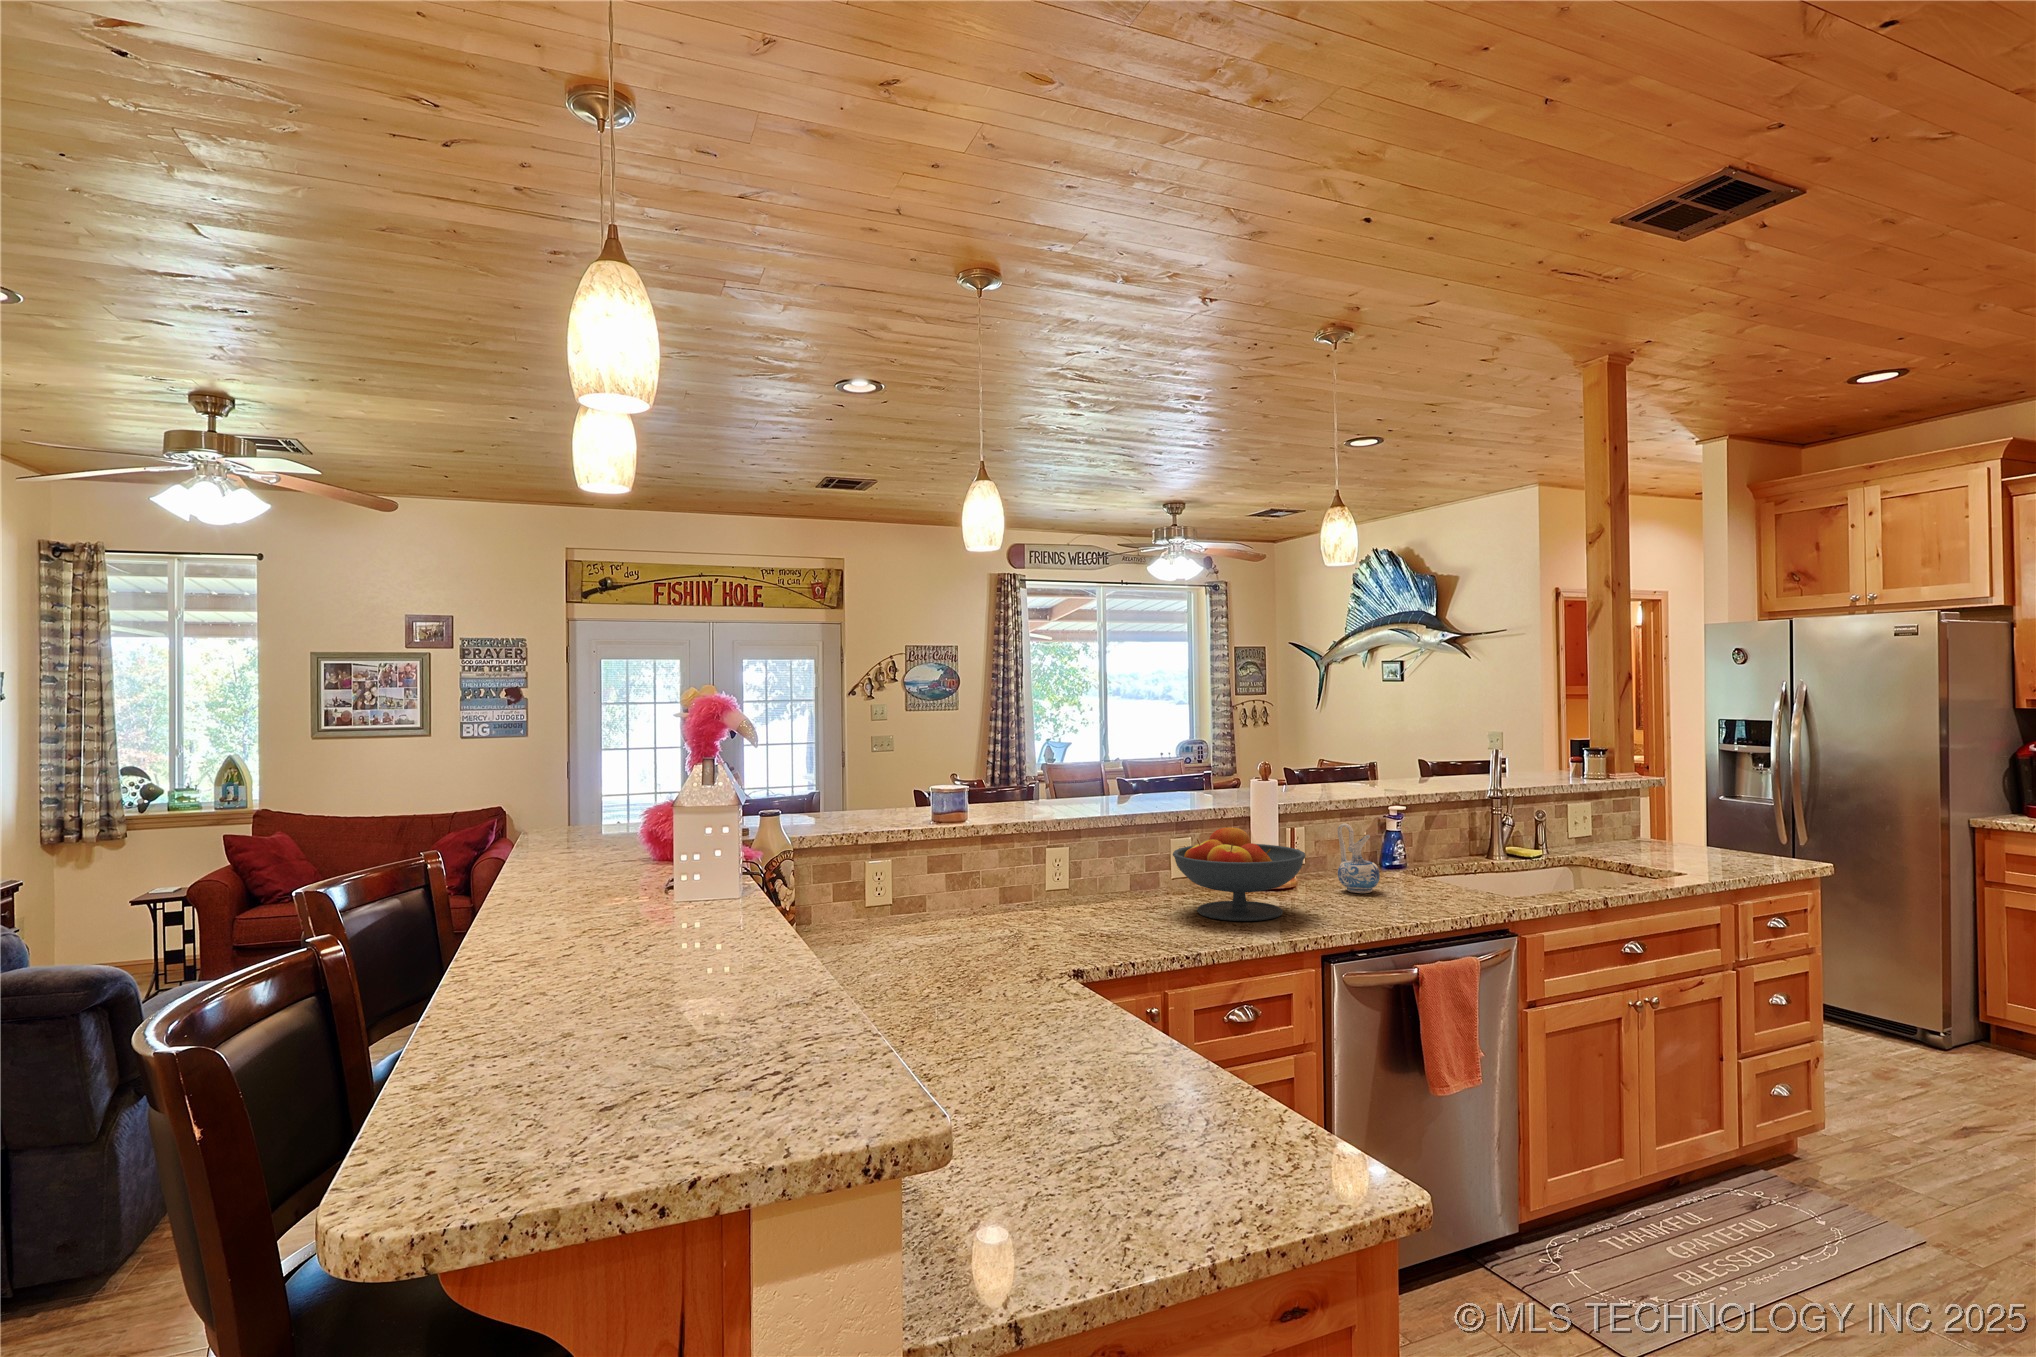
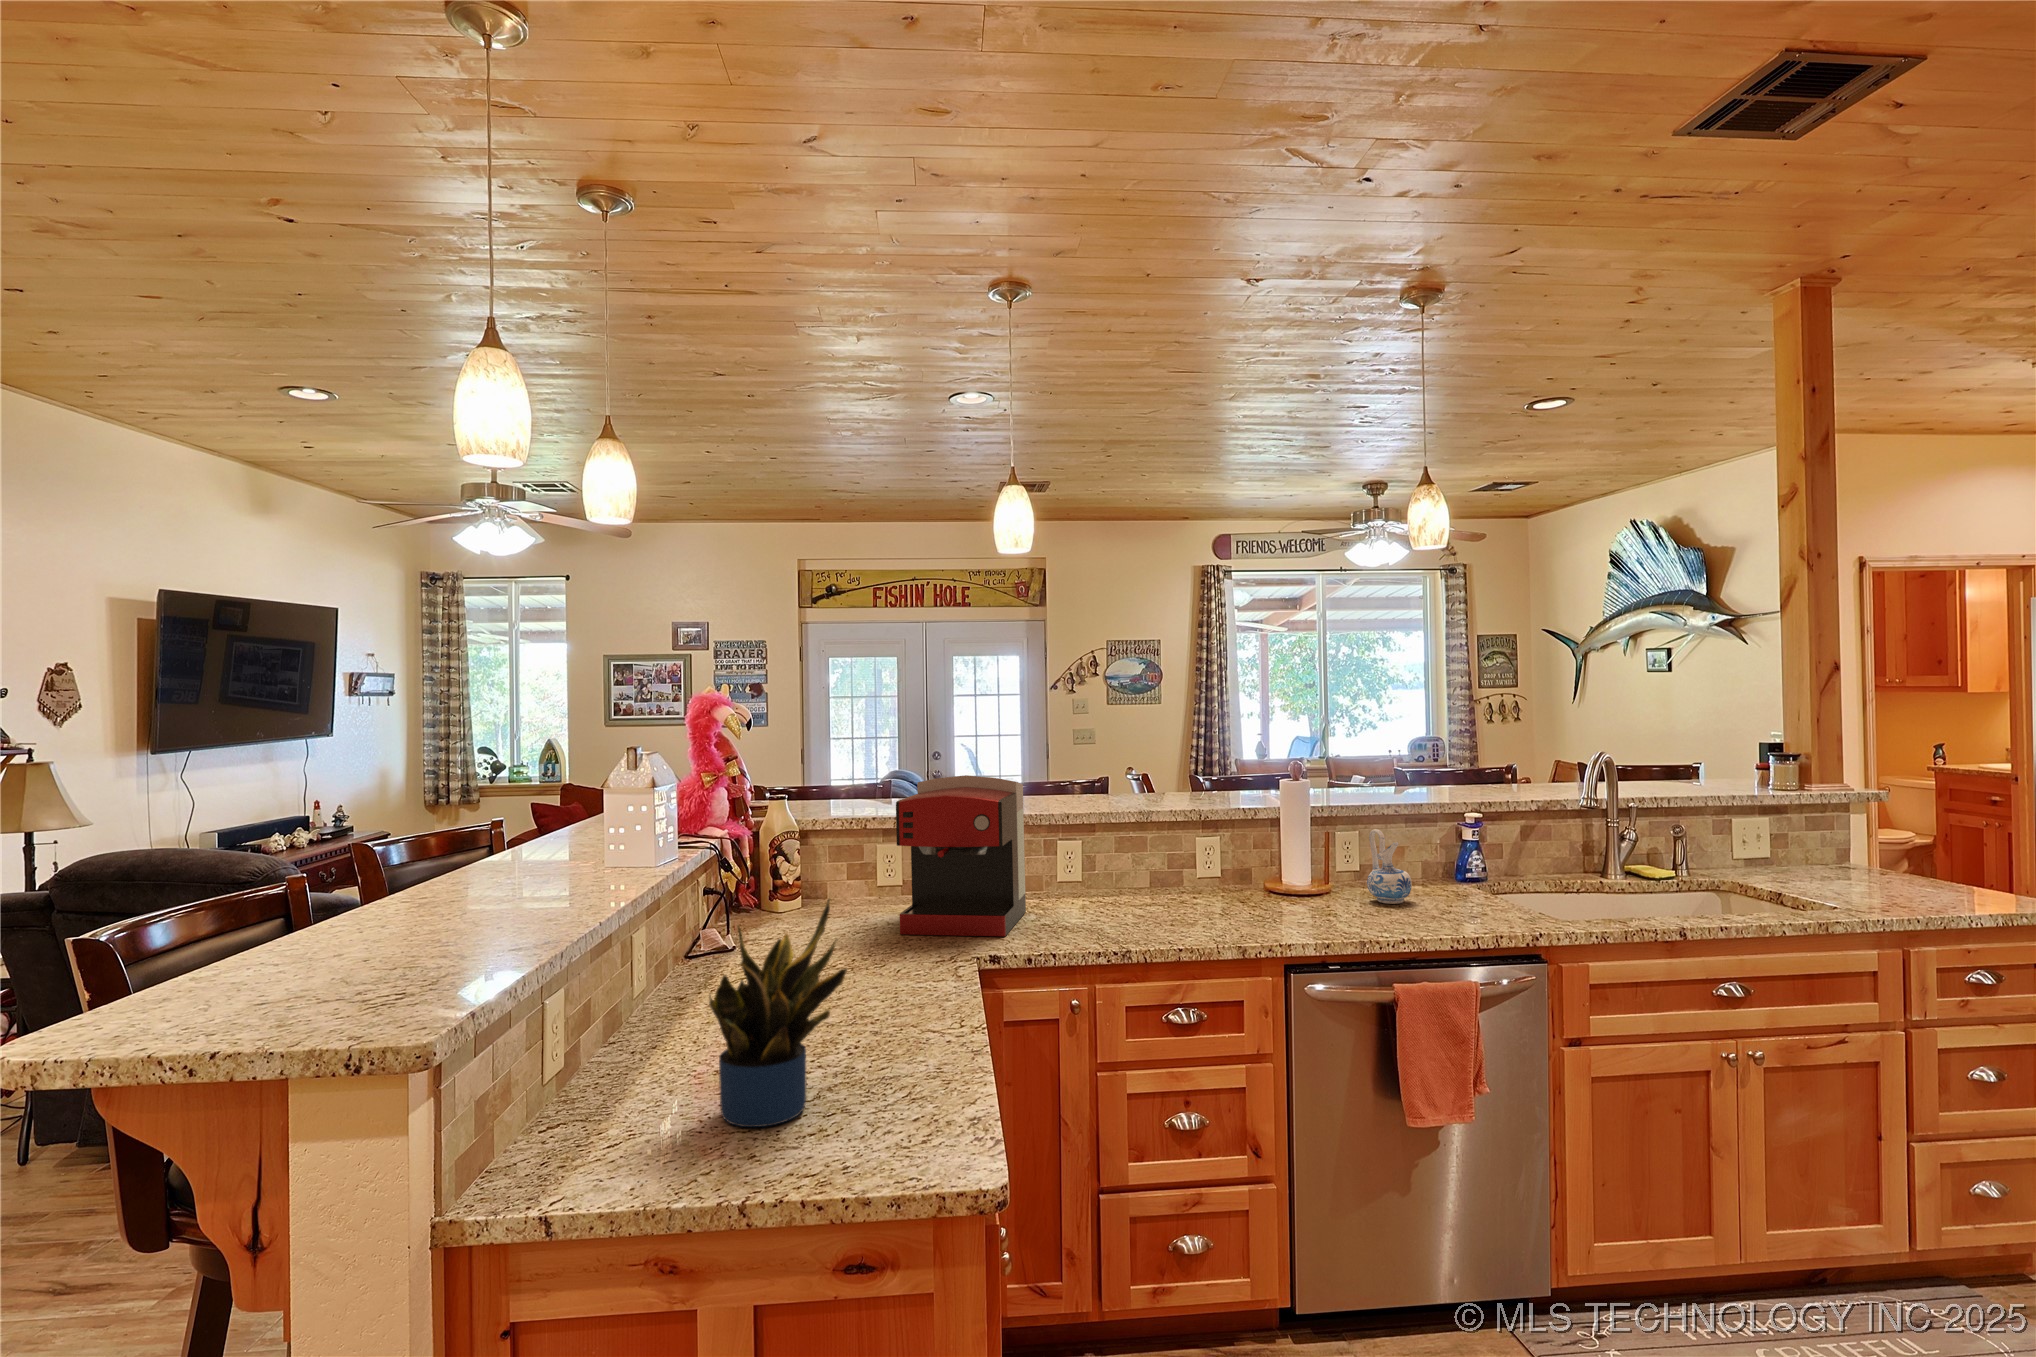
coffee maker: none [931,780,1055,954] -> present [896,775,1026,936]
fruit bowl: present [1173,826,1305,921] -> none [1162,827,1296,924]
potted plant: none [1026,909,1199,1179] -> present [709,899,847,1127]

